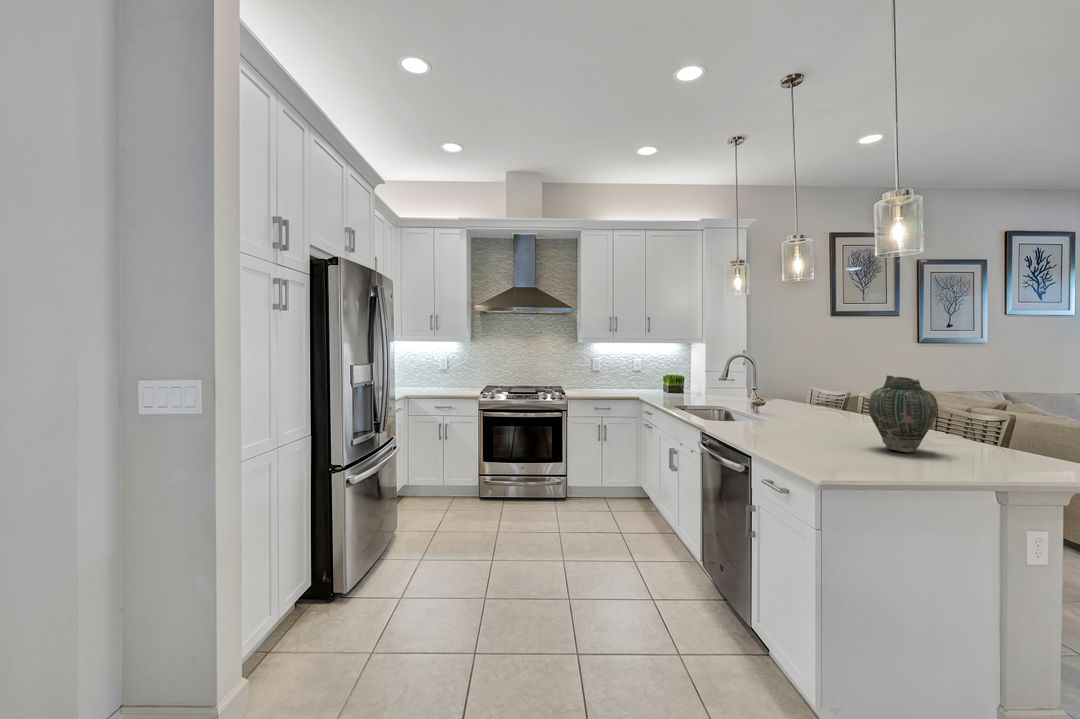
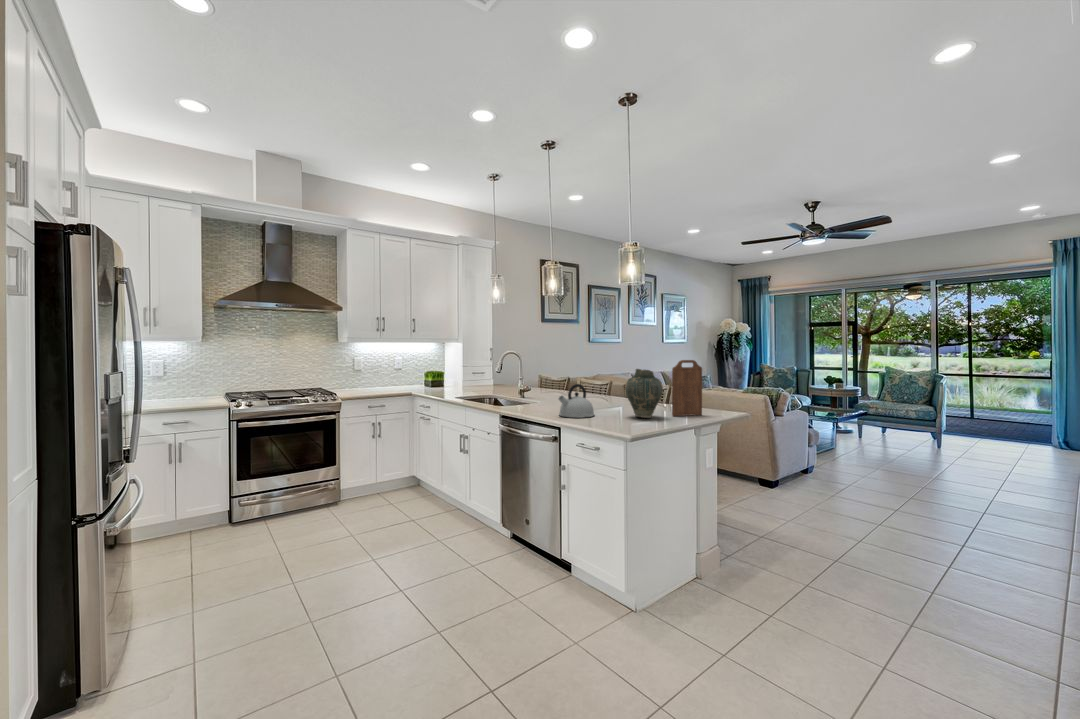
cutting board: none [963,364,1036,460] -> present [672,360,702,416]
kettle: none [763,394,822,441] -> present [559,384,594,418]

